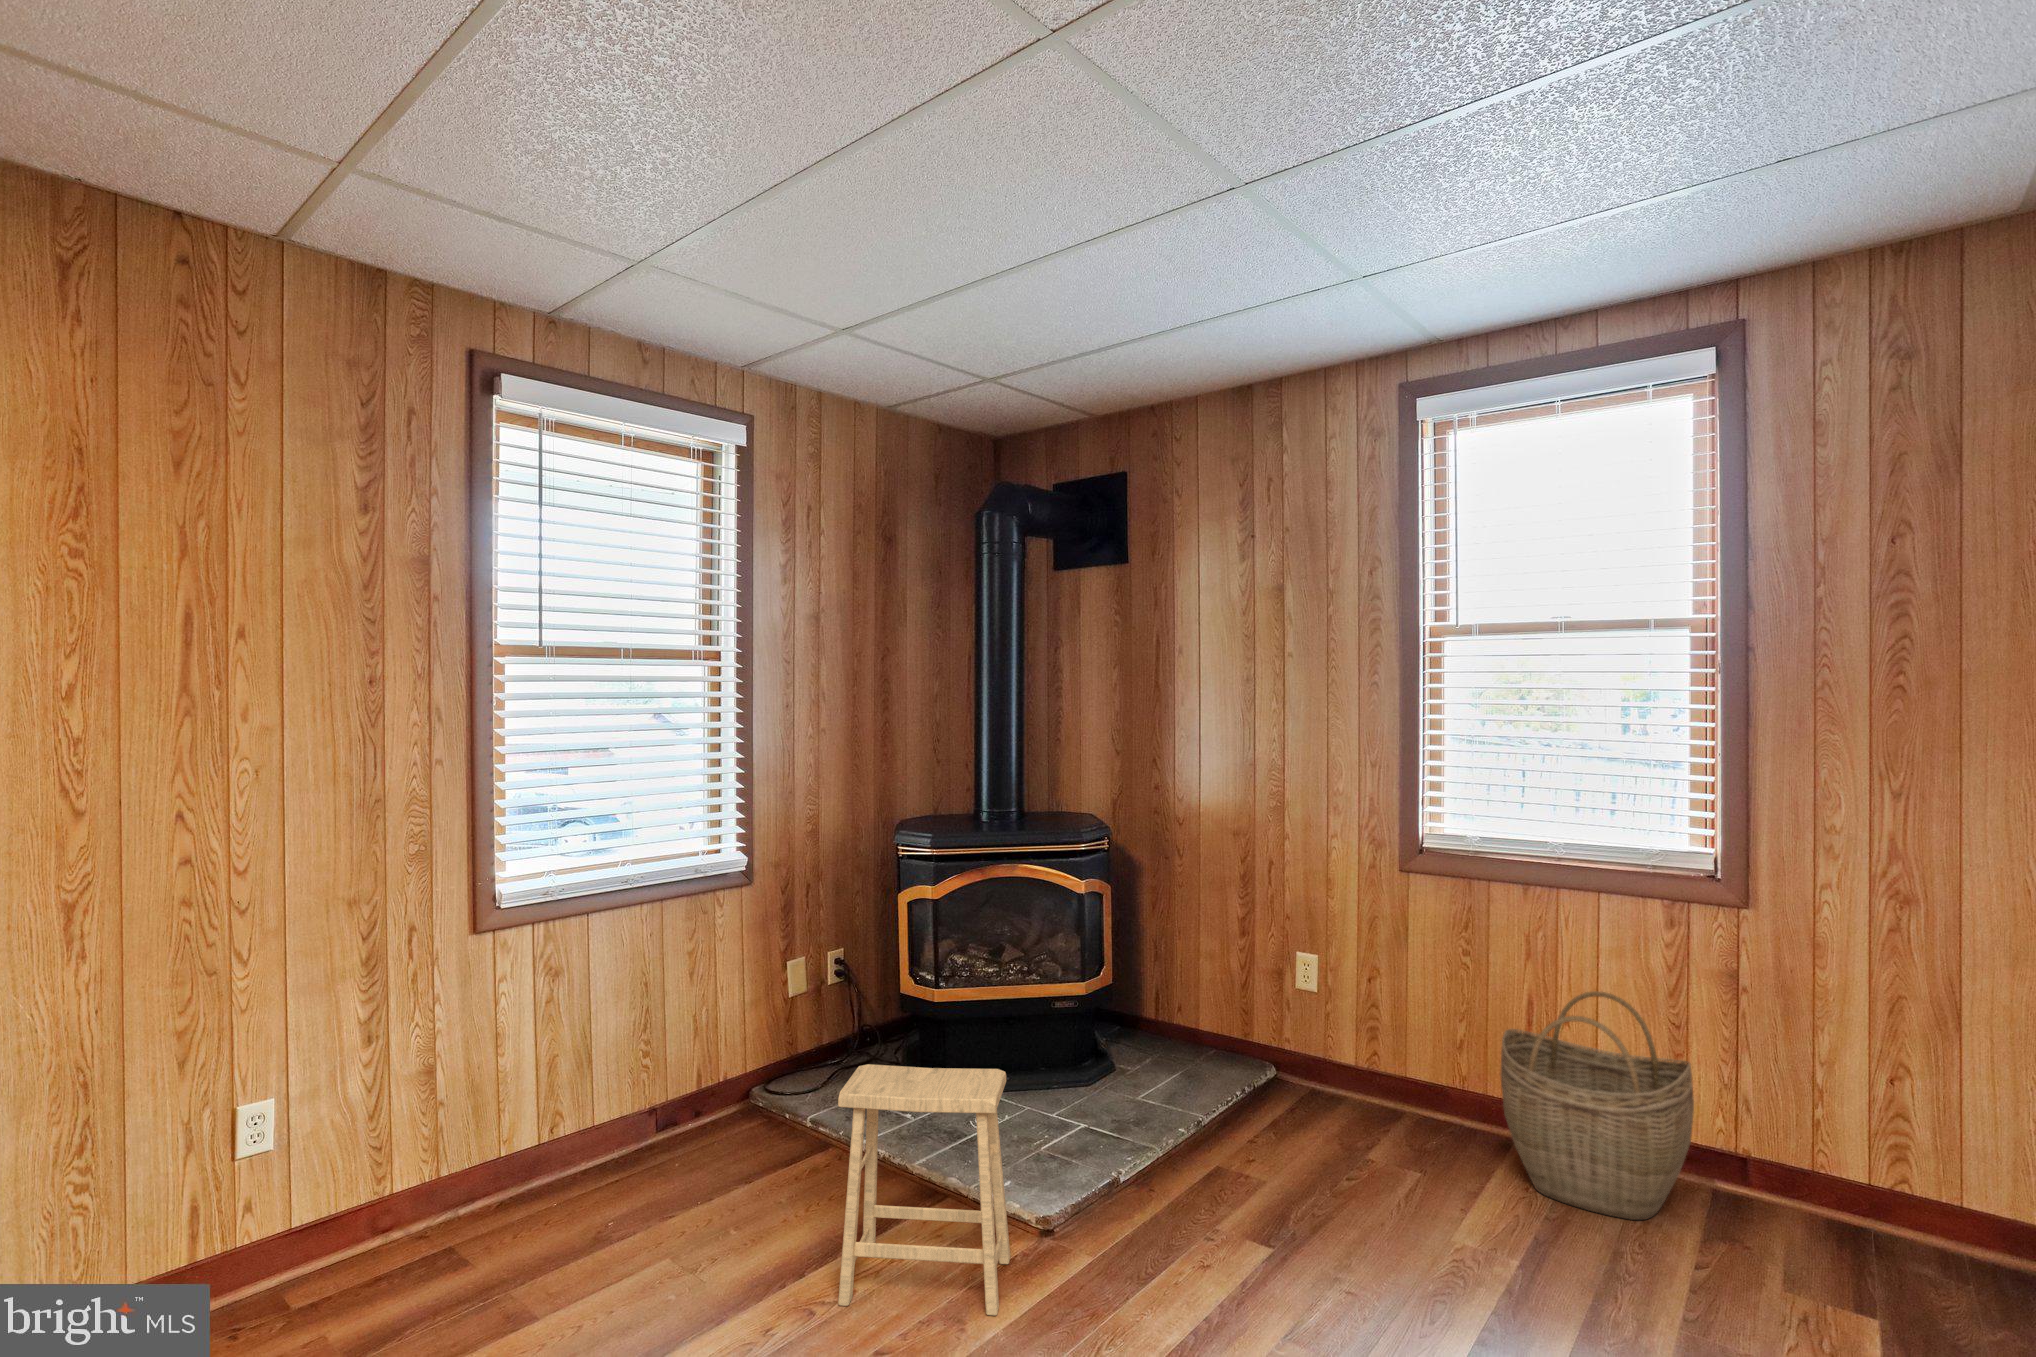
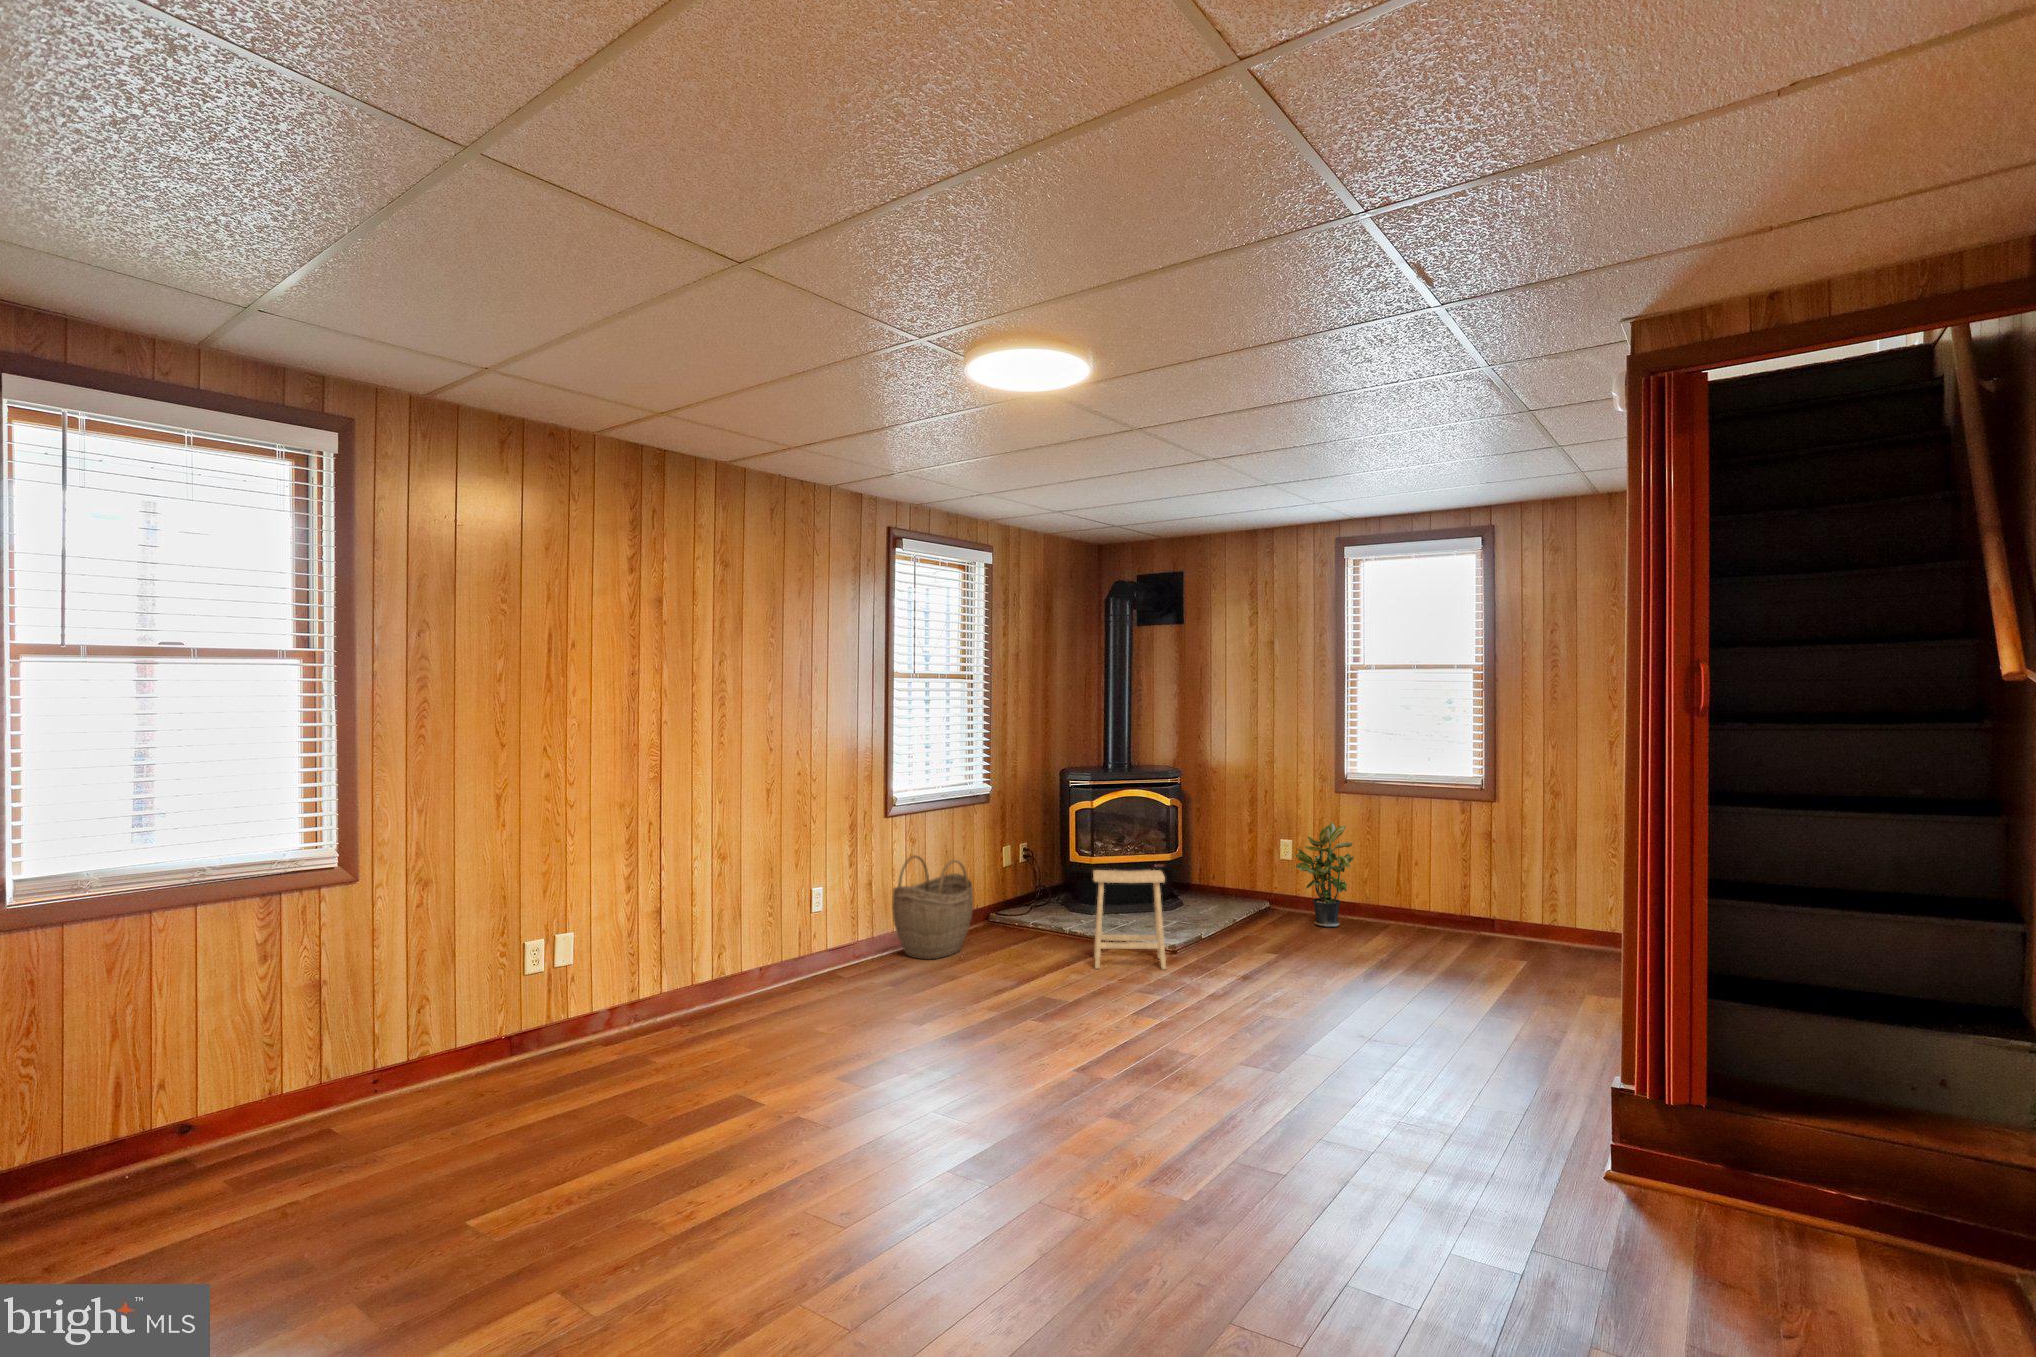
potted plant: none [1322,930,1439,1144] -> present [1295,822,1354,927]
woven basket: present [1501,991,1694,1220] -> present [892,856,973,959]

